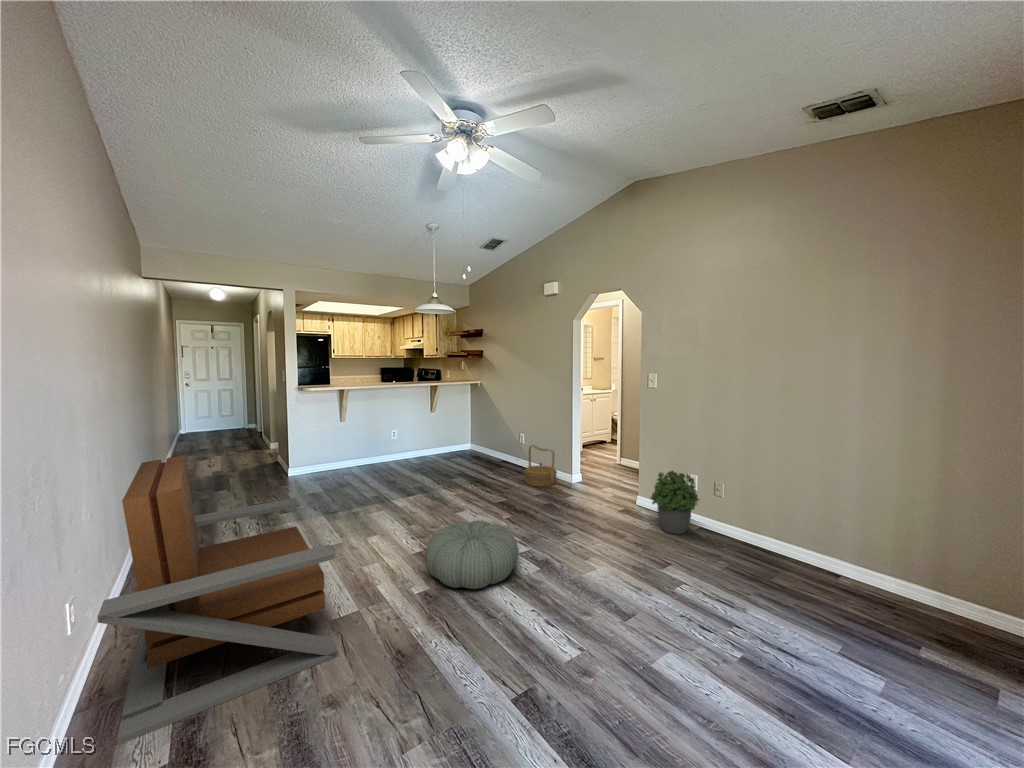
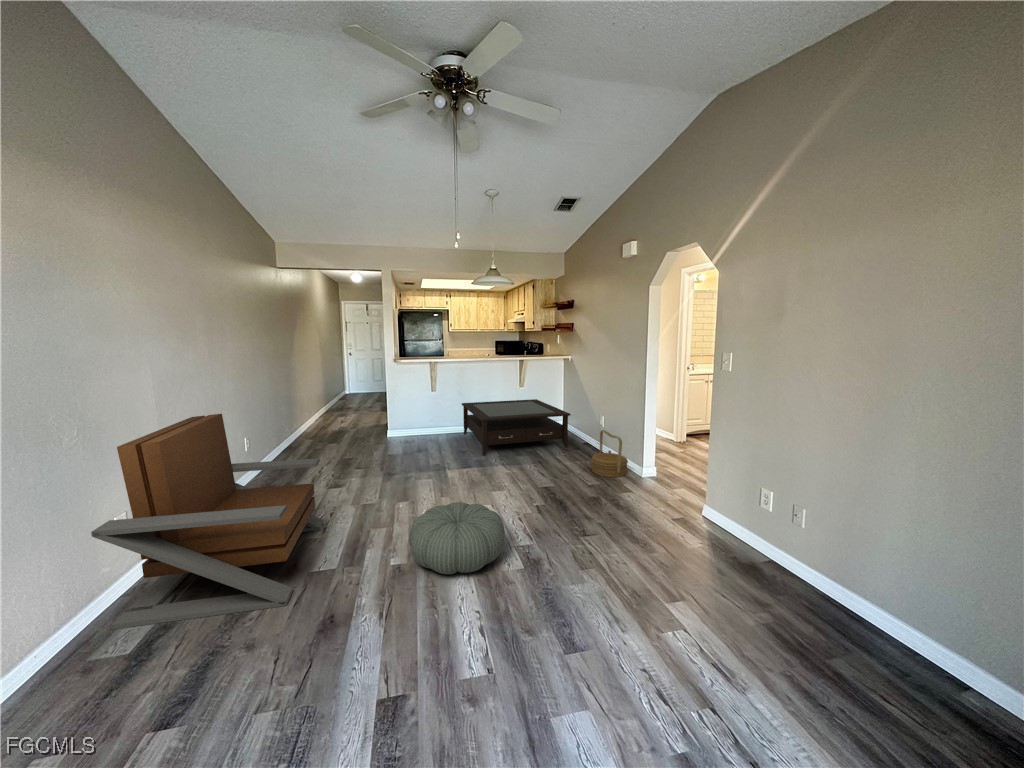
coffee table: none [372,424,491,483] -> present [462,399,571,456]
potted plant: present [650,471,699,534] -> none [699,480,767,564]

